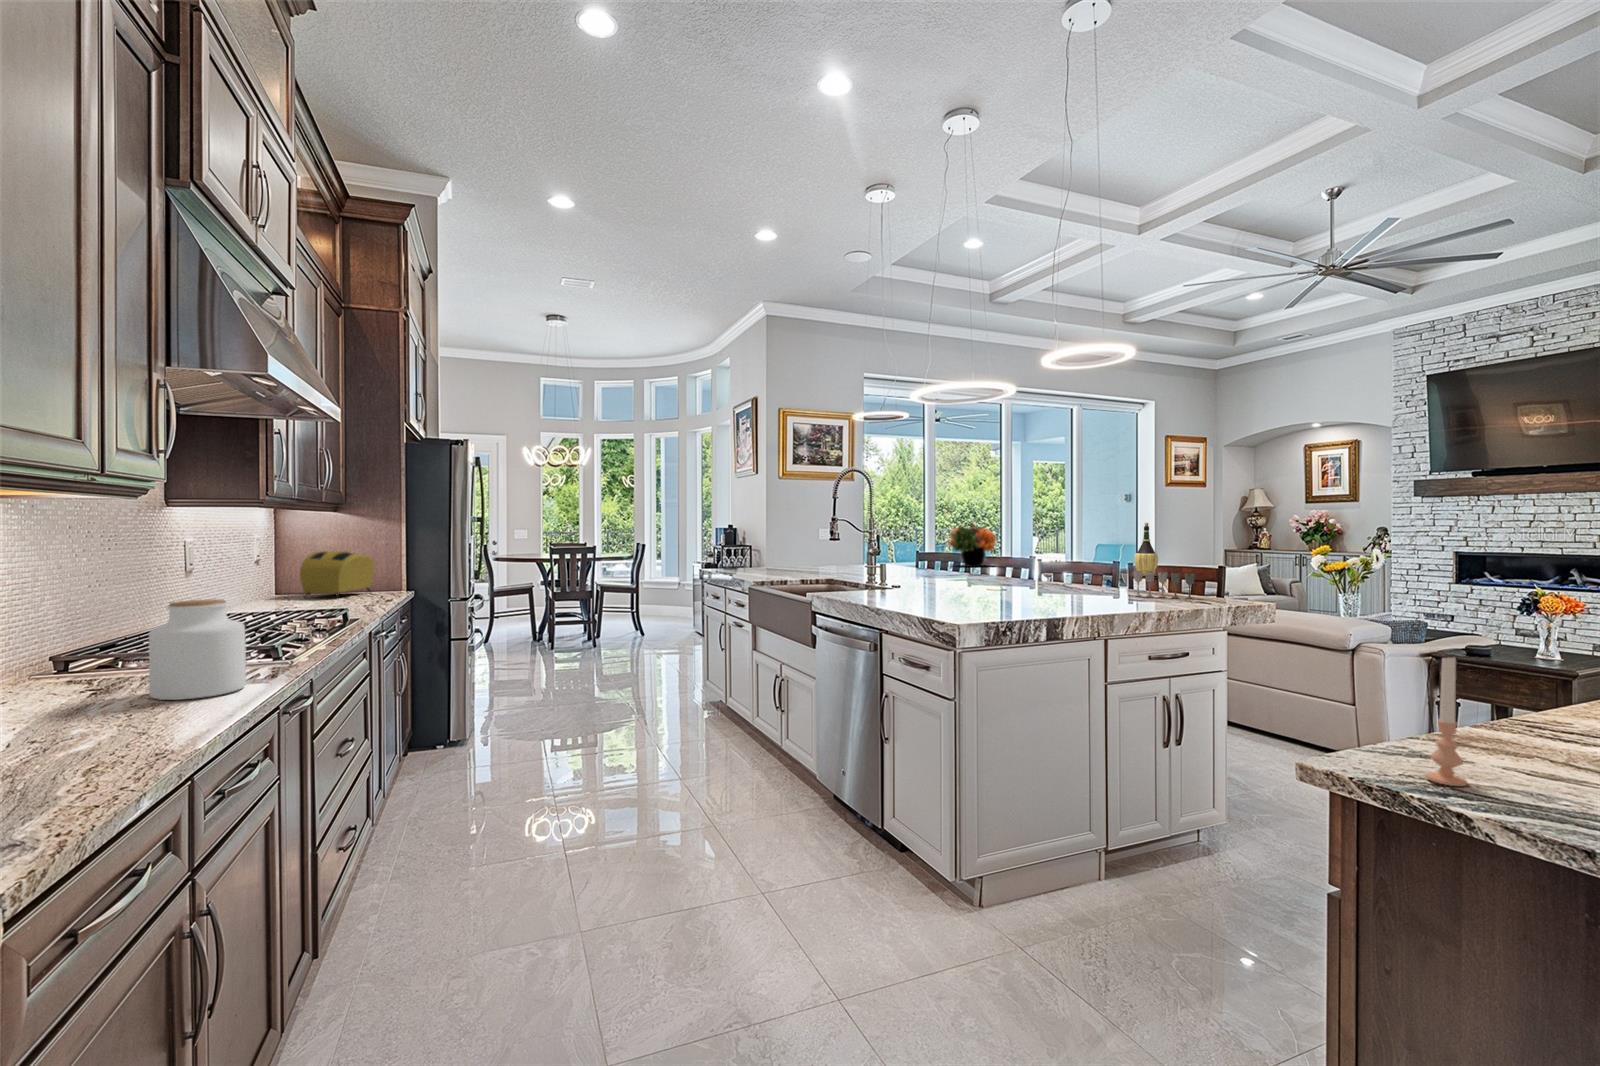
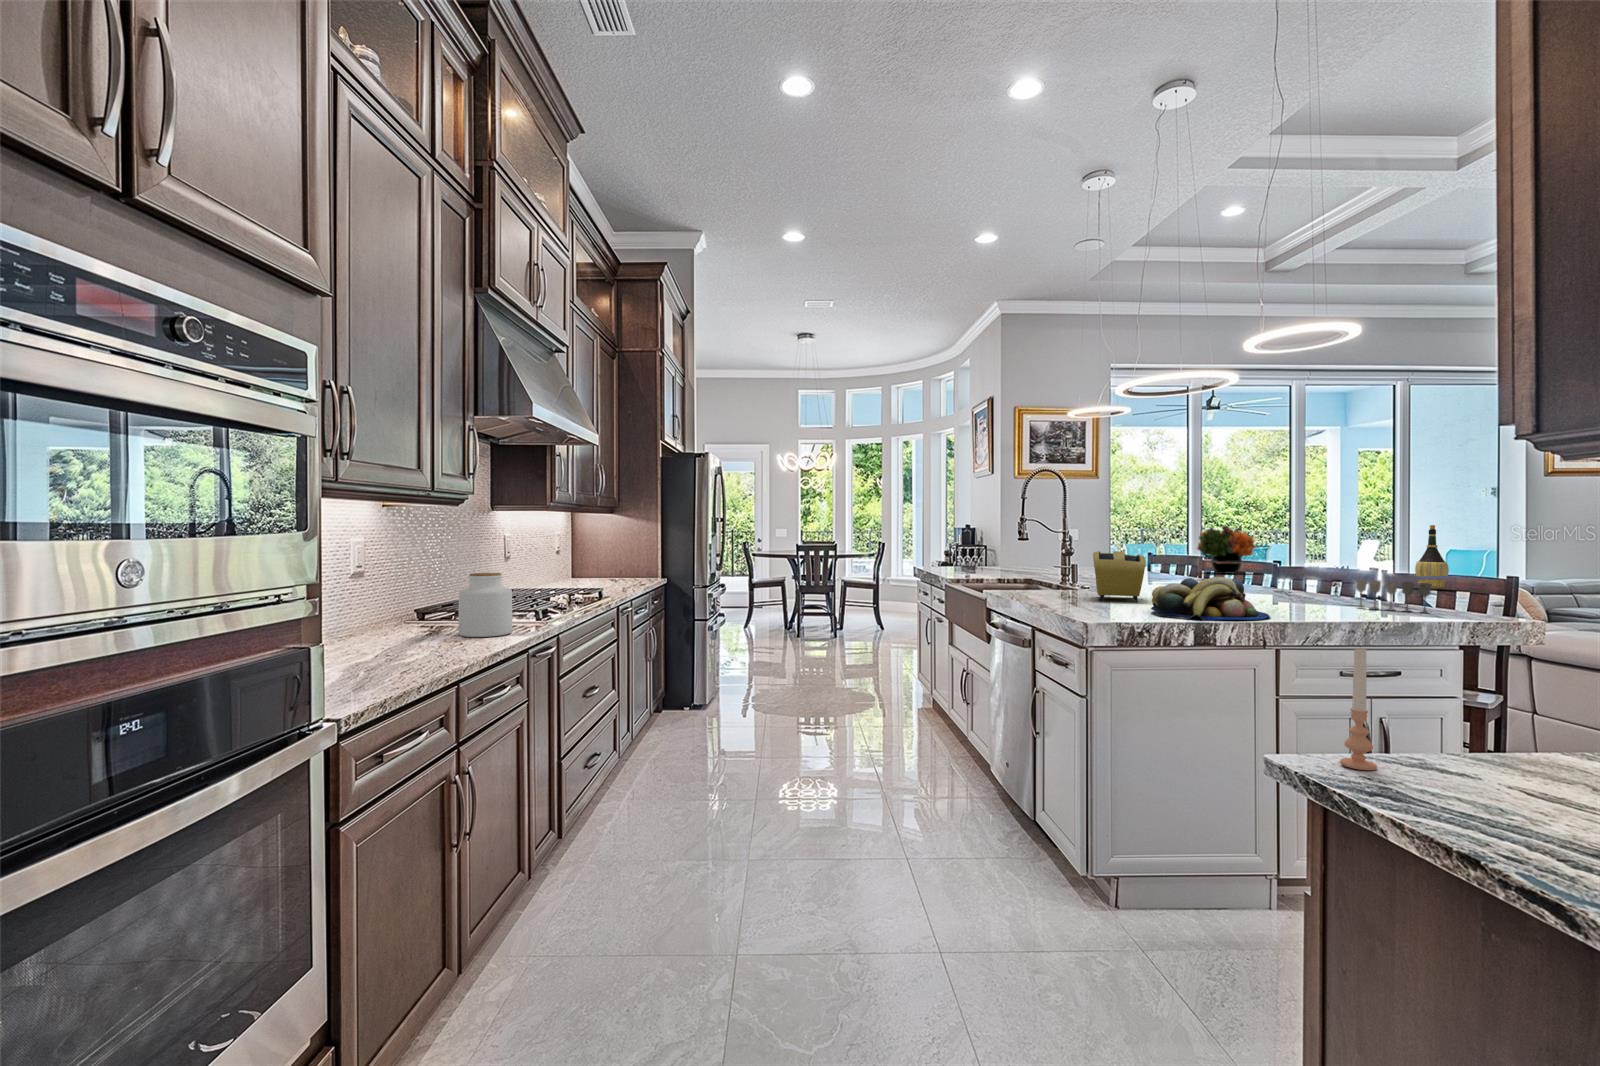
toaster: present [300,551,374,598] -> present [1093,551,1146,602]
fruit bowl: none [989,572,1096,616] -> present [1151,576,1270,621]

